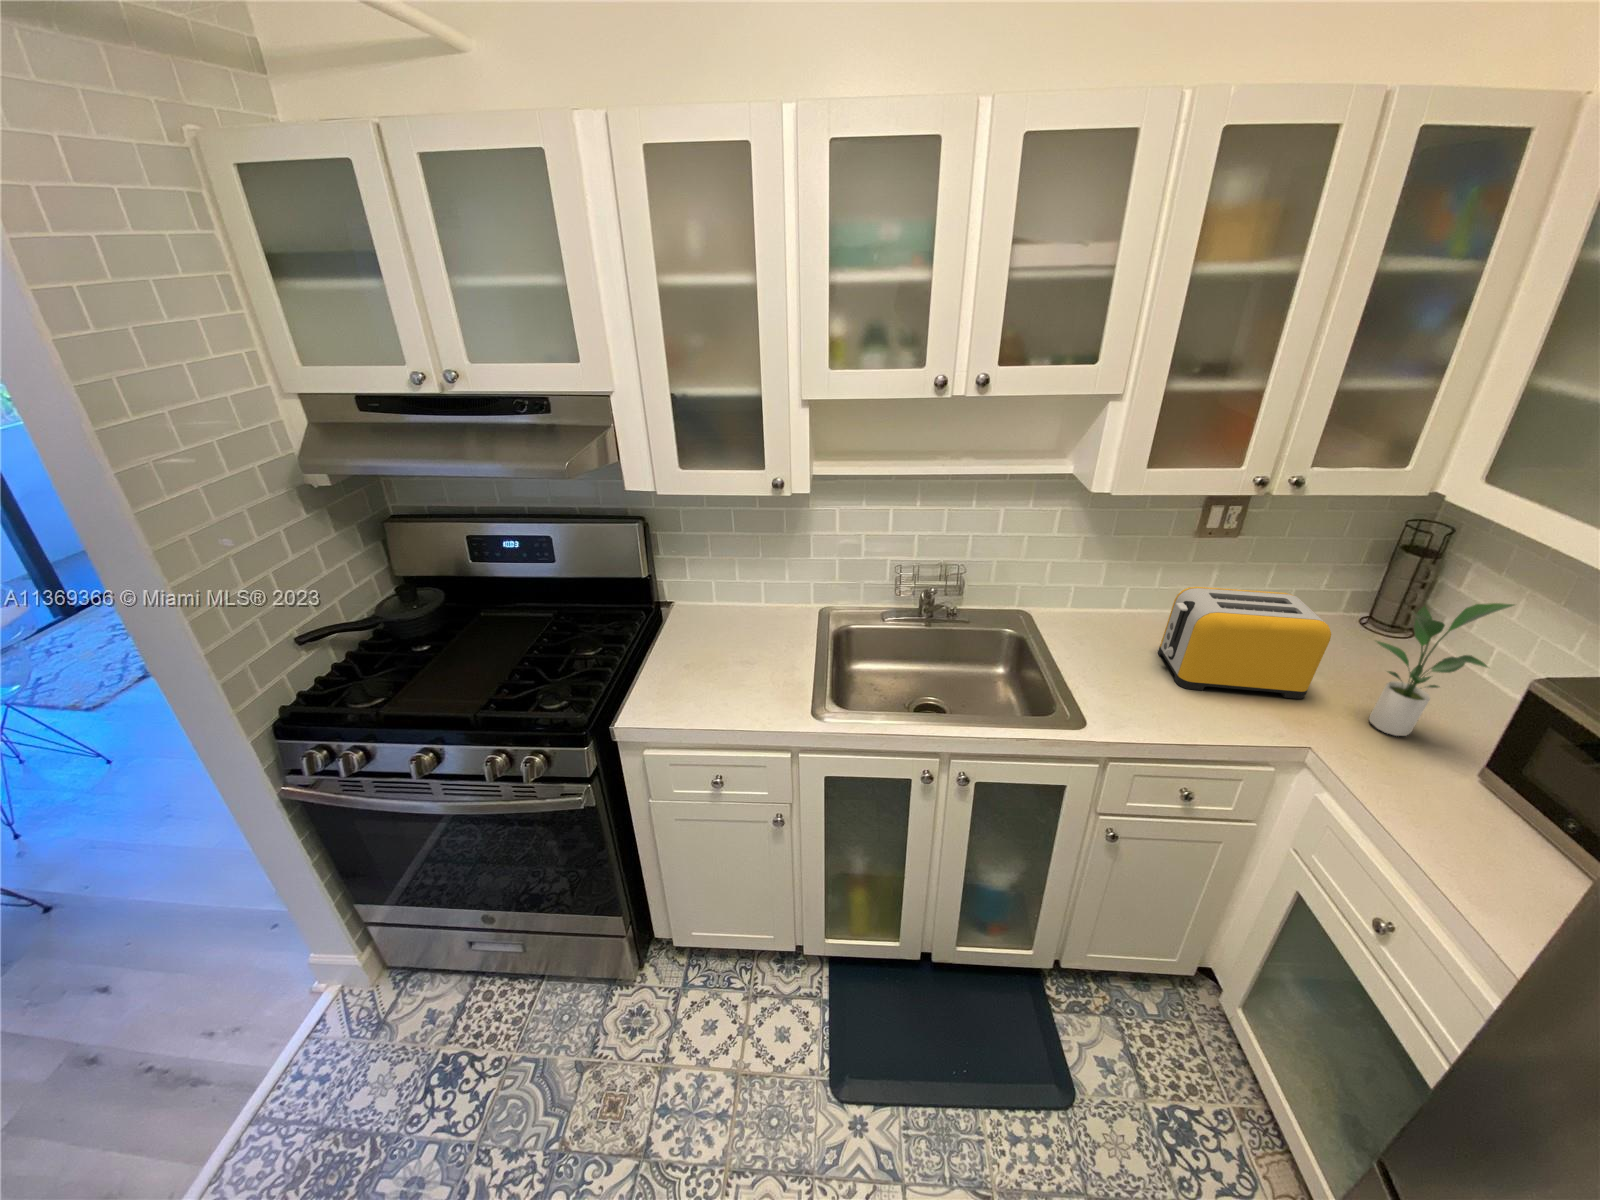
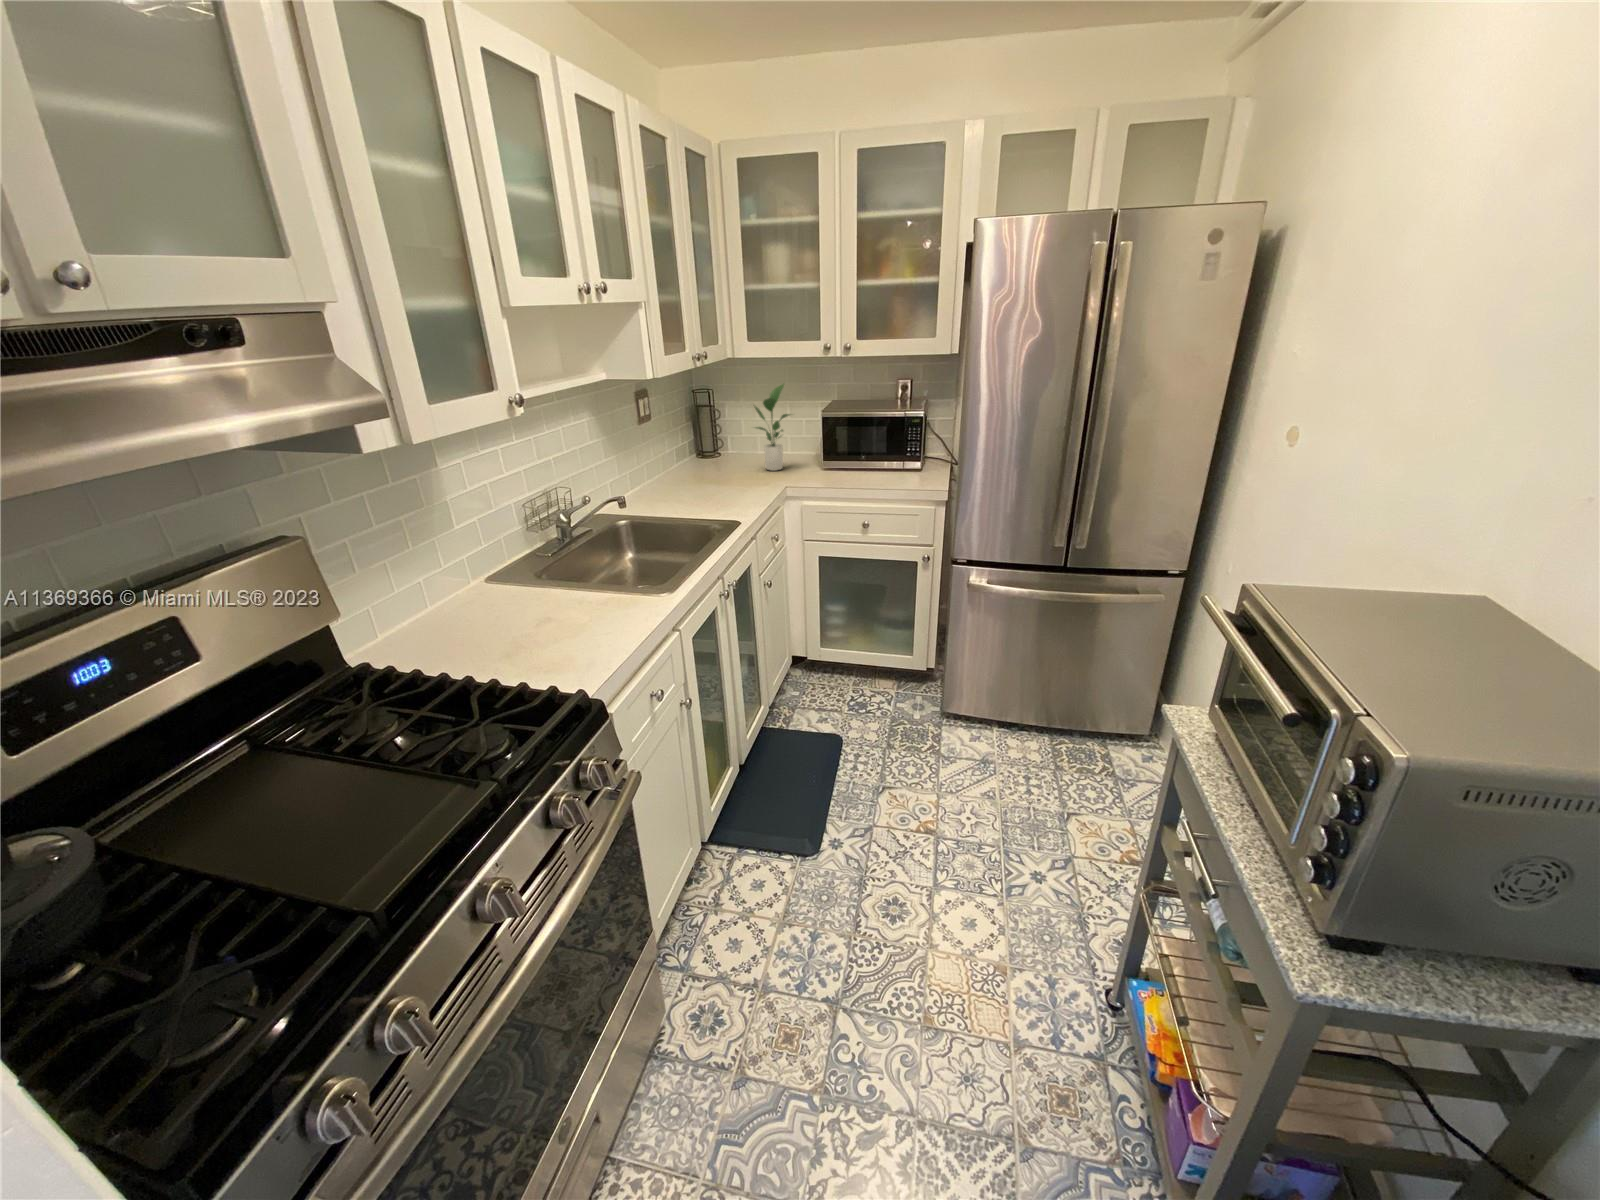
toaster: present [1158,587,1331,699] -> none [672,426,744,493]

